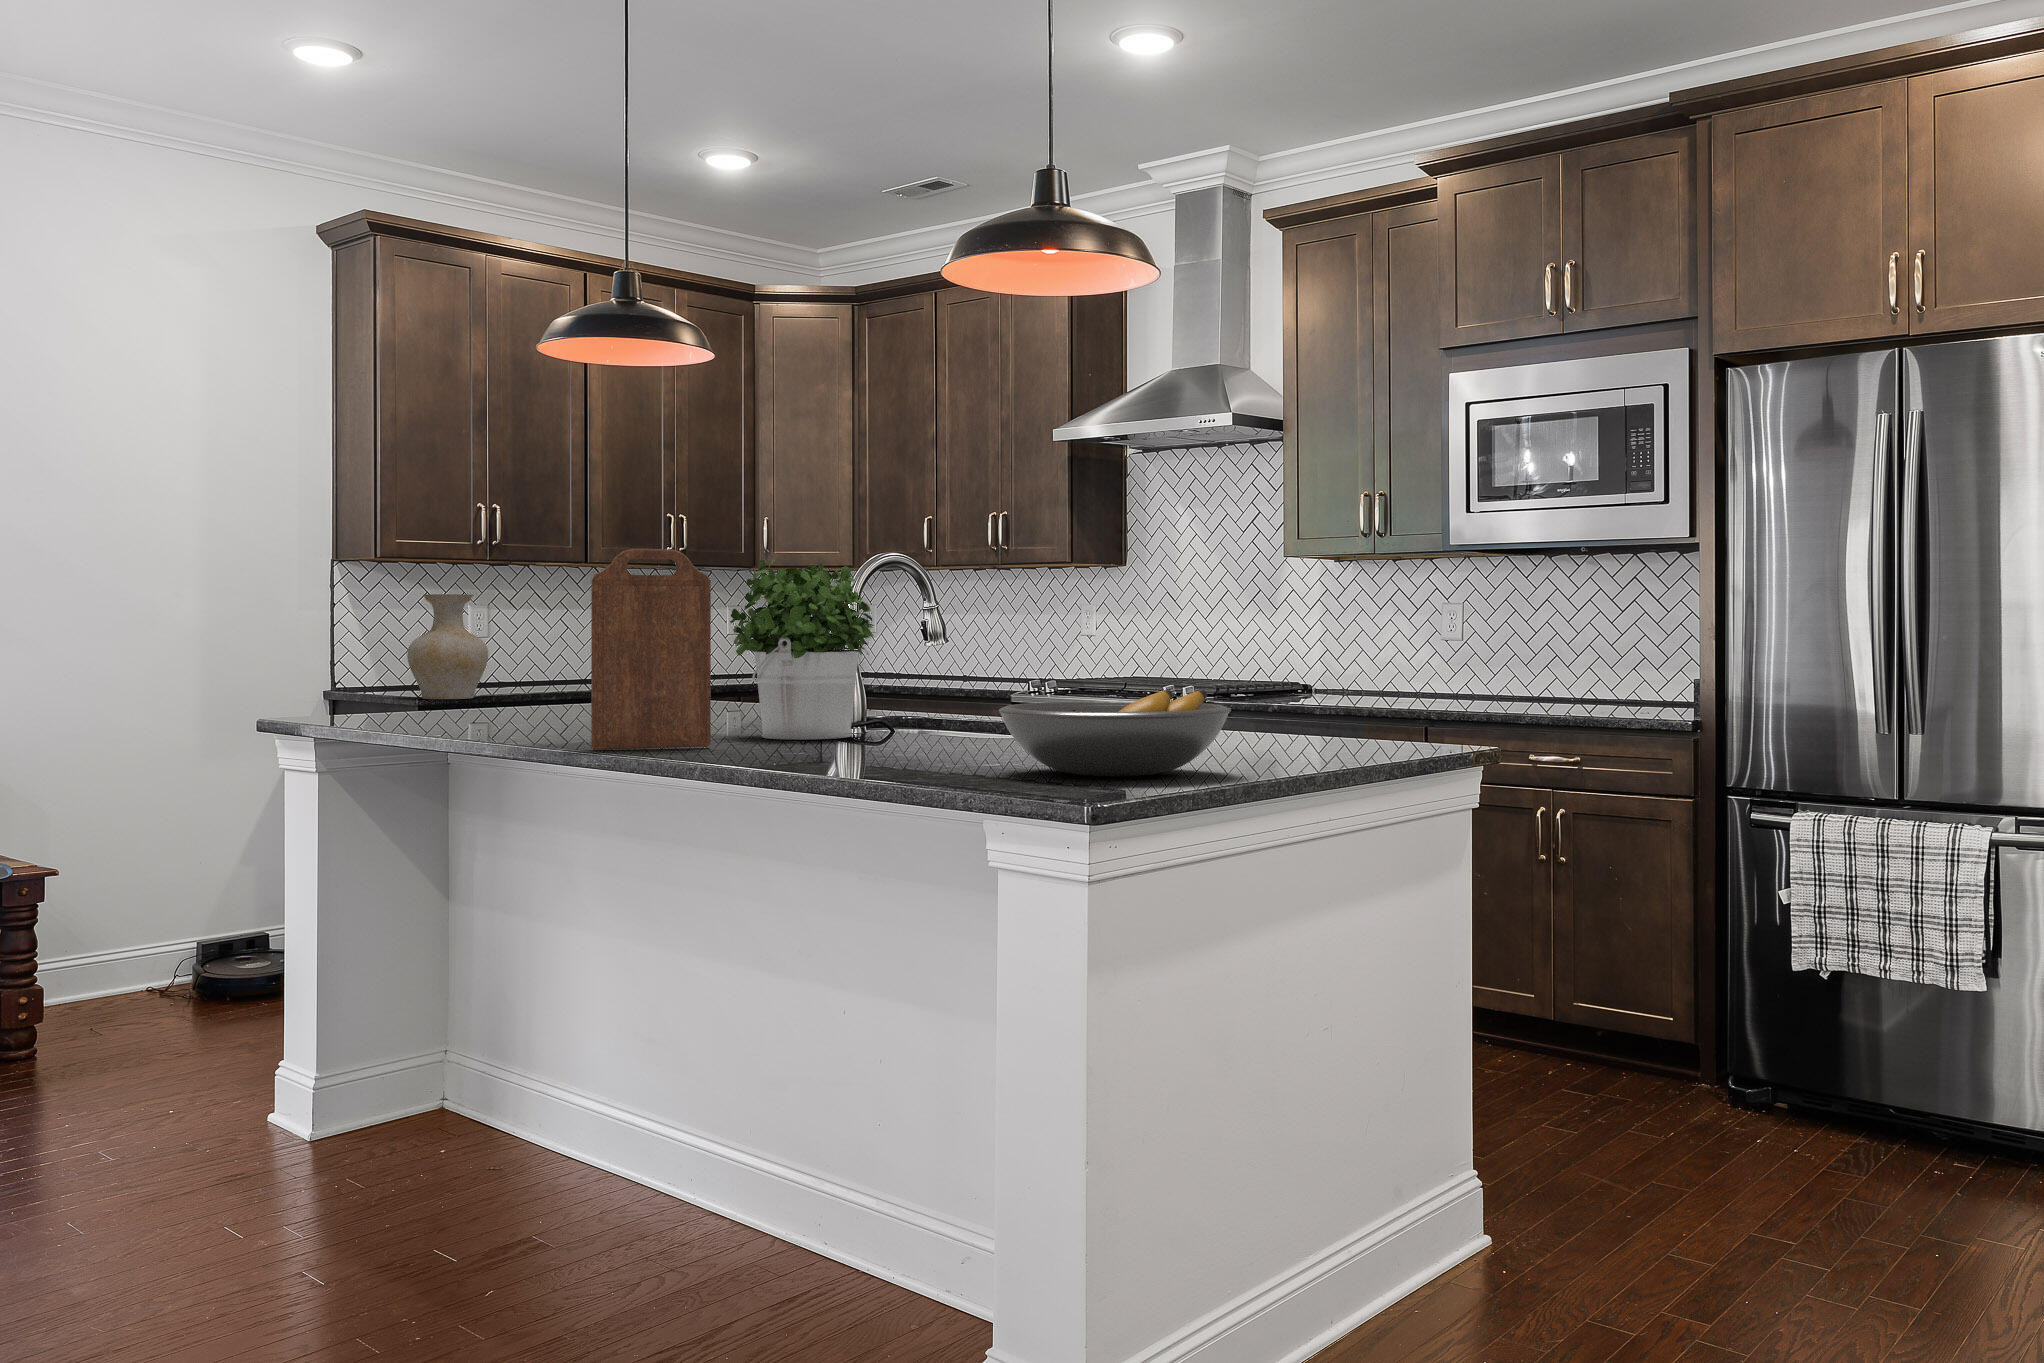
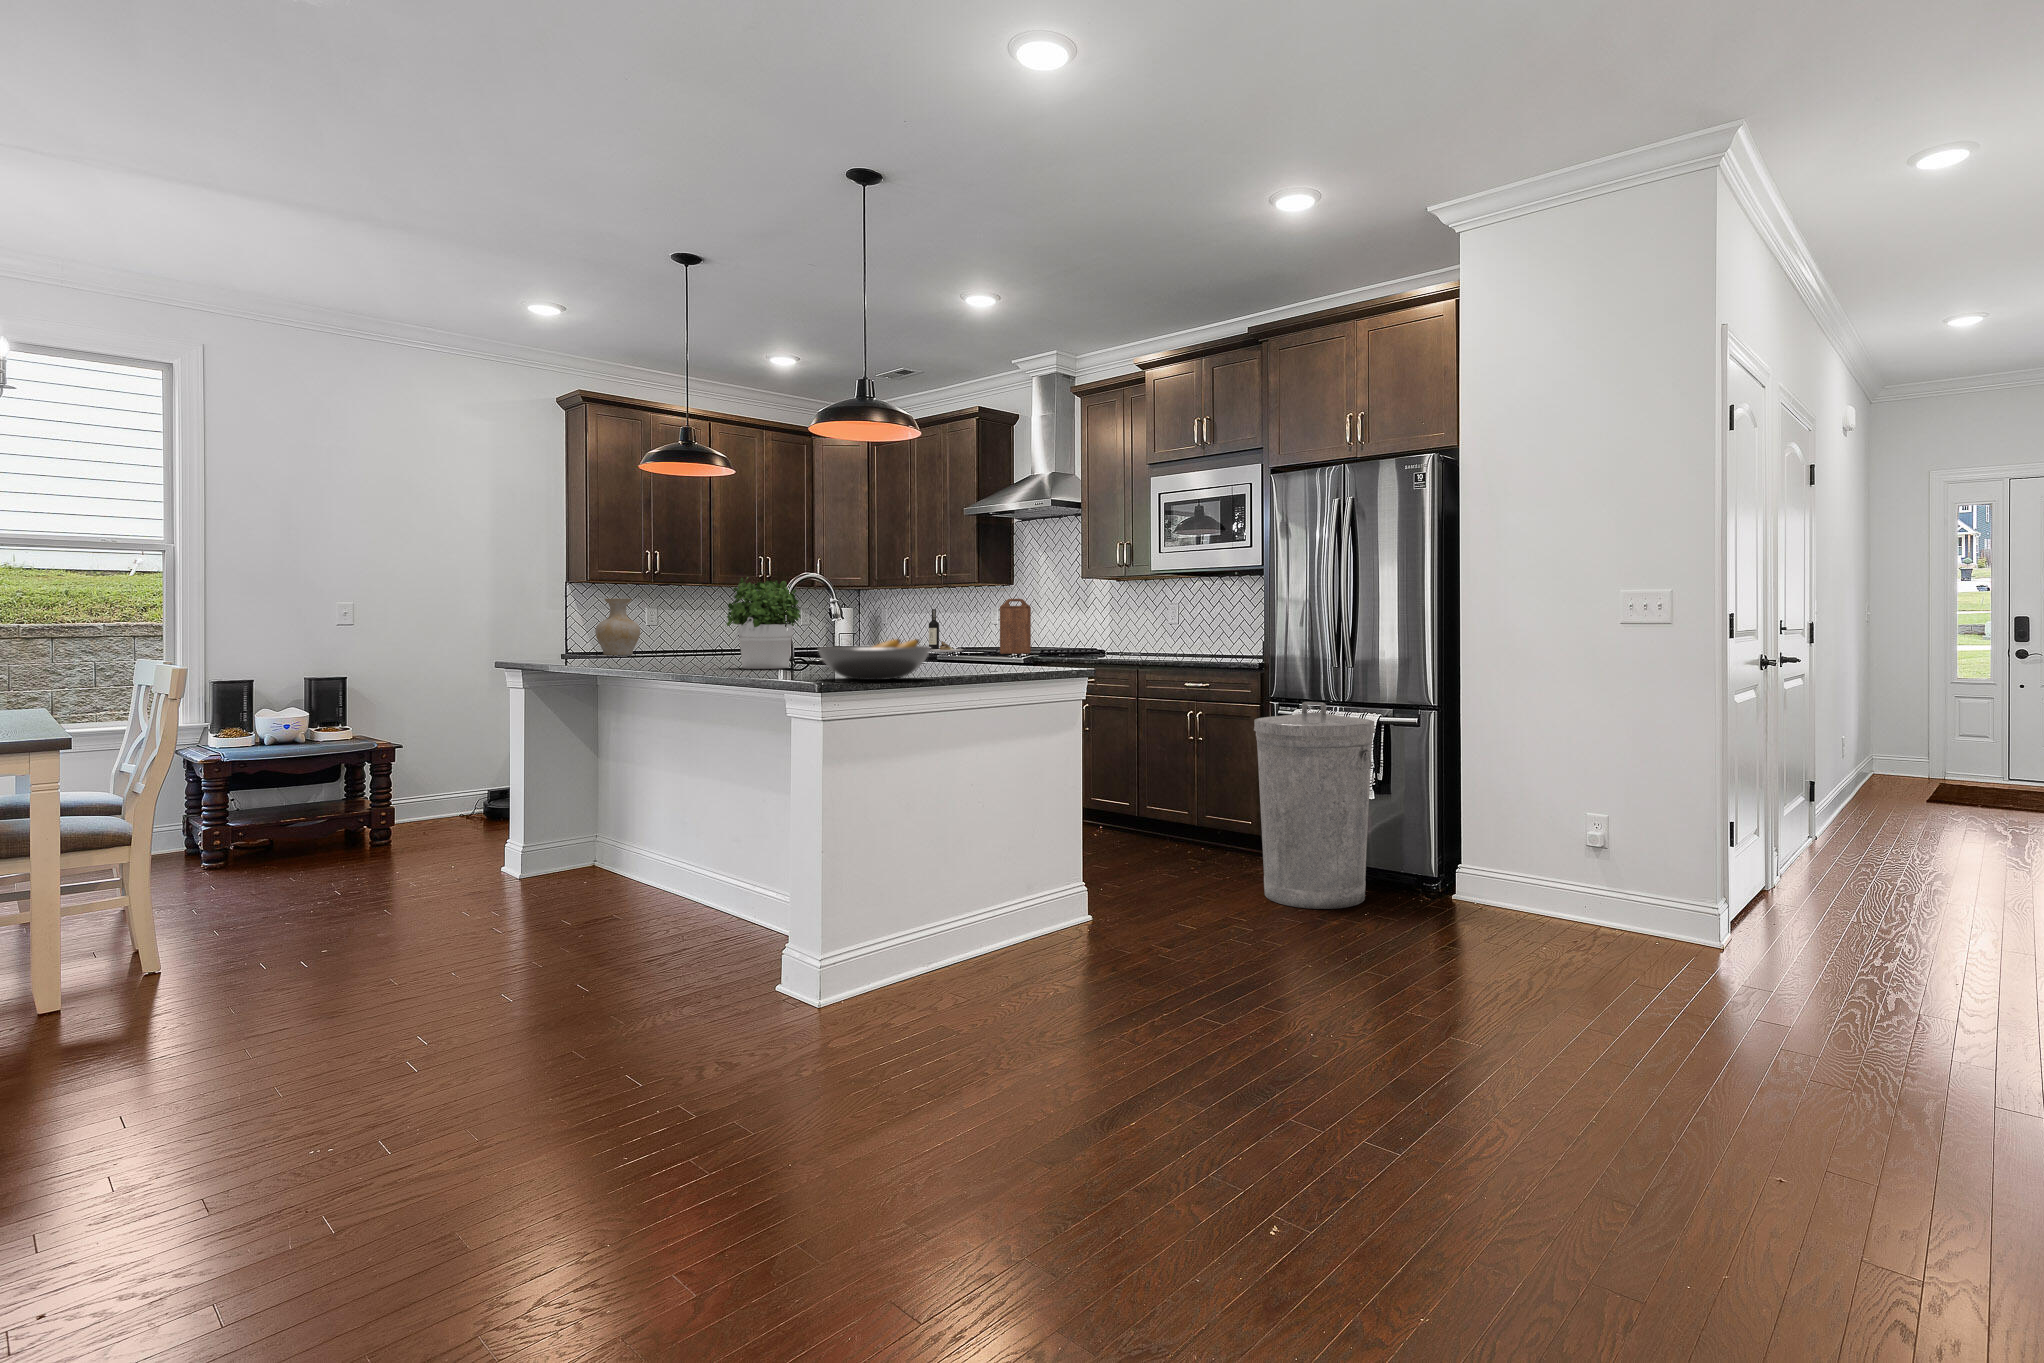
cutting board: present [591,549,711,750] -> present [1000,599,1031,654]
wine bottle: none [970,611,1039,689] -> present [929,609,963,652]
trash can: none [1751,803,2009,1215] -> present [1254,702,1376,909]

